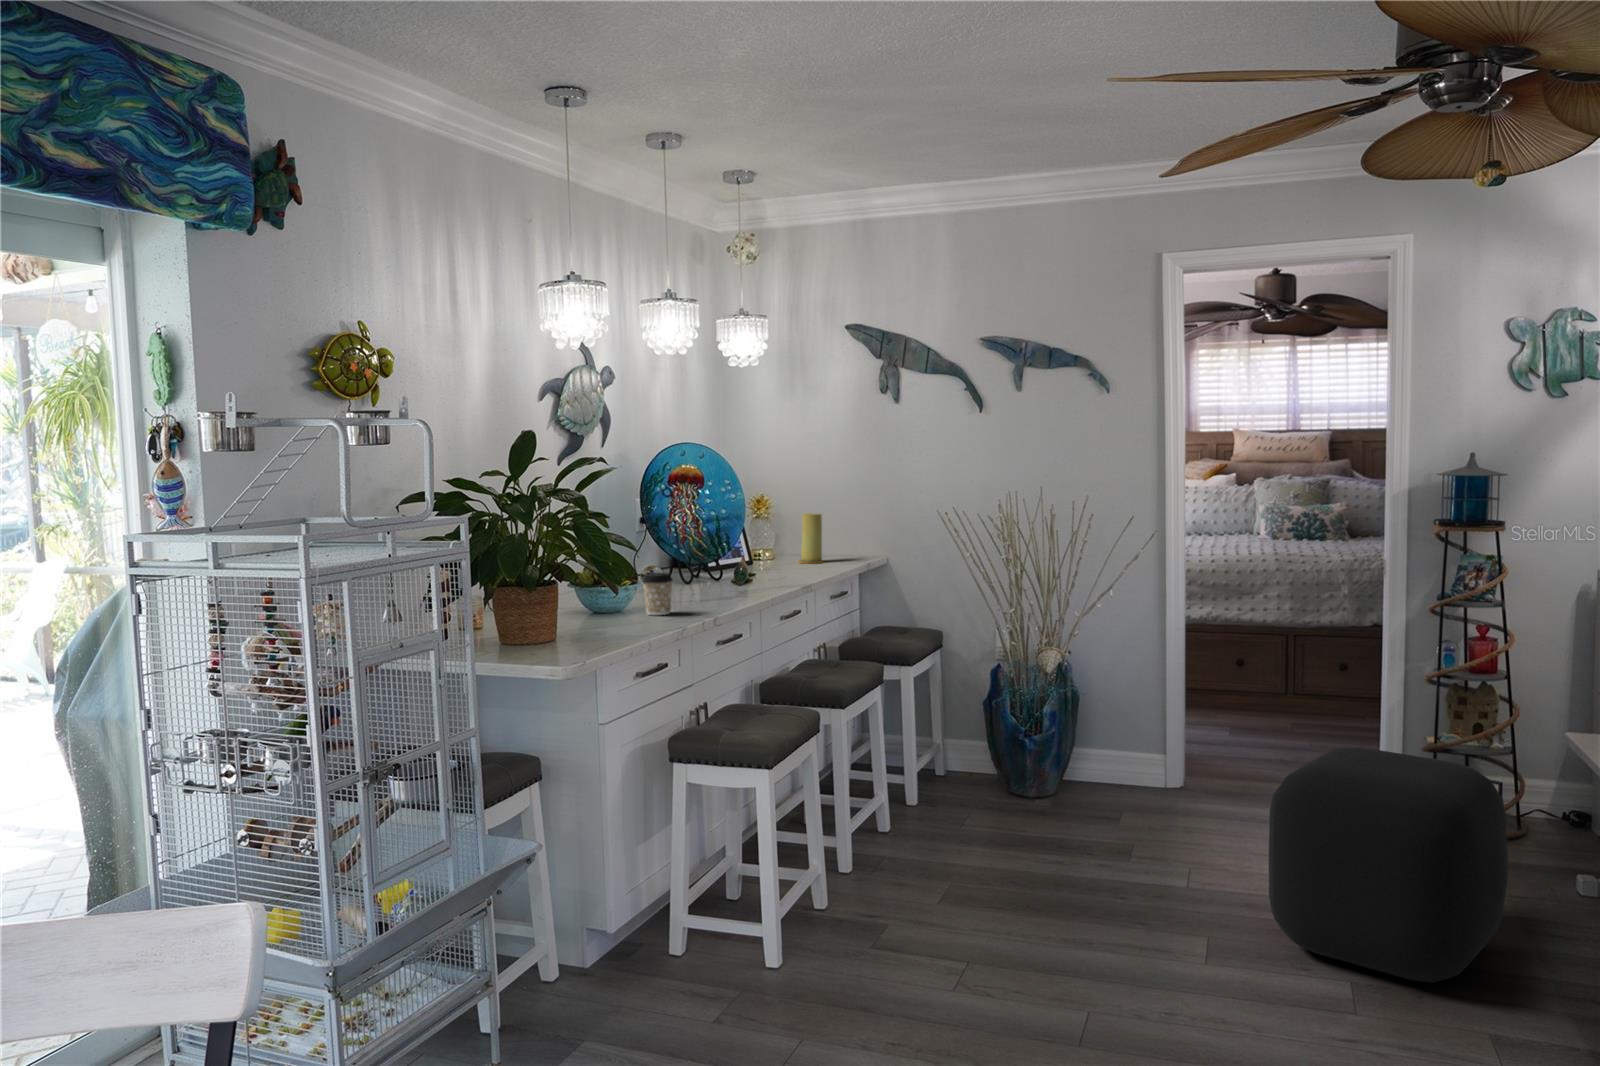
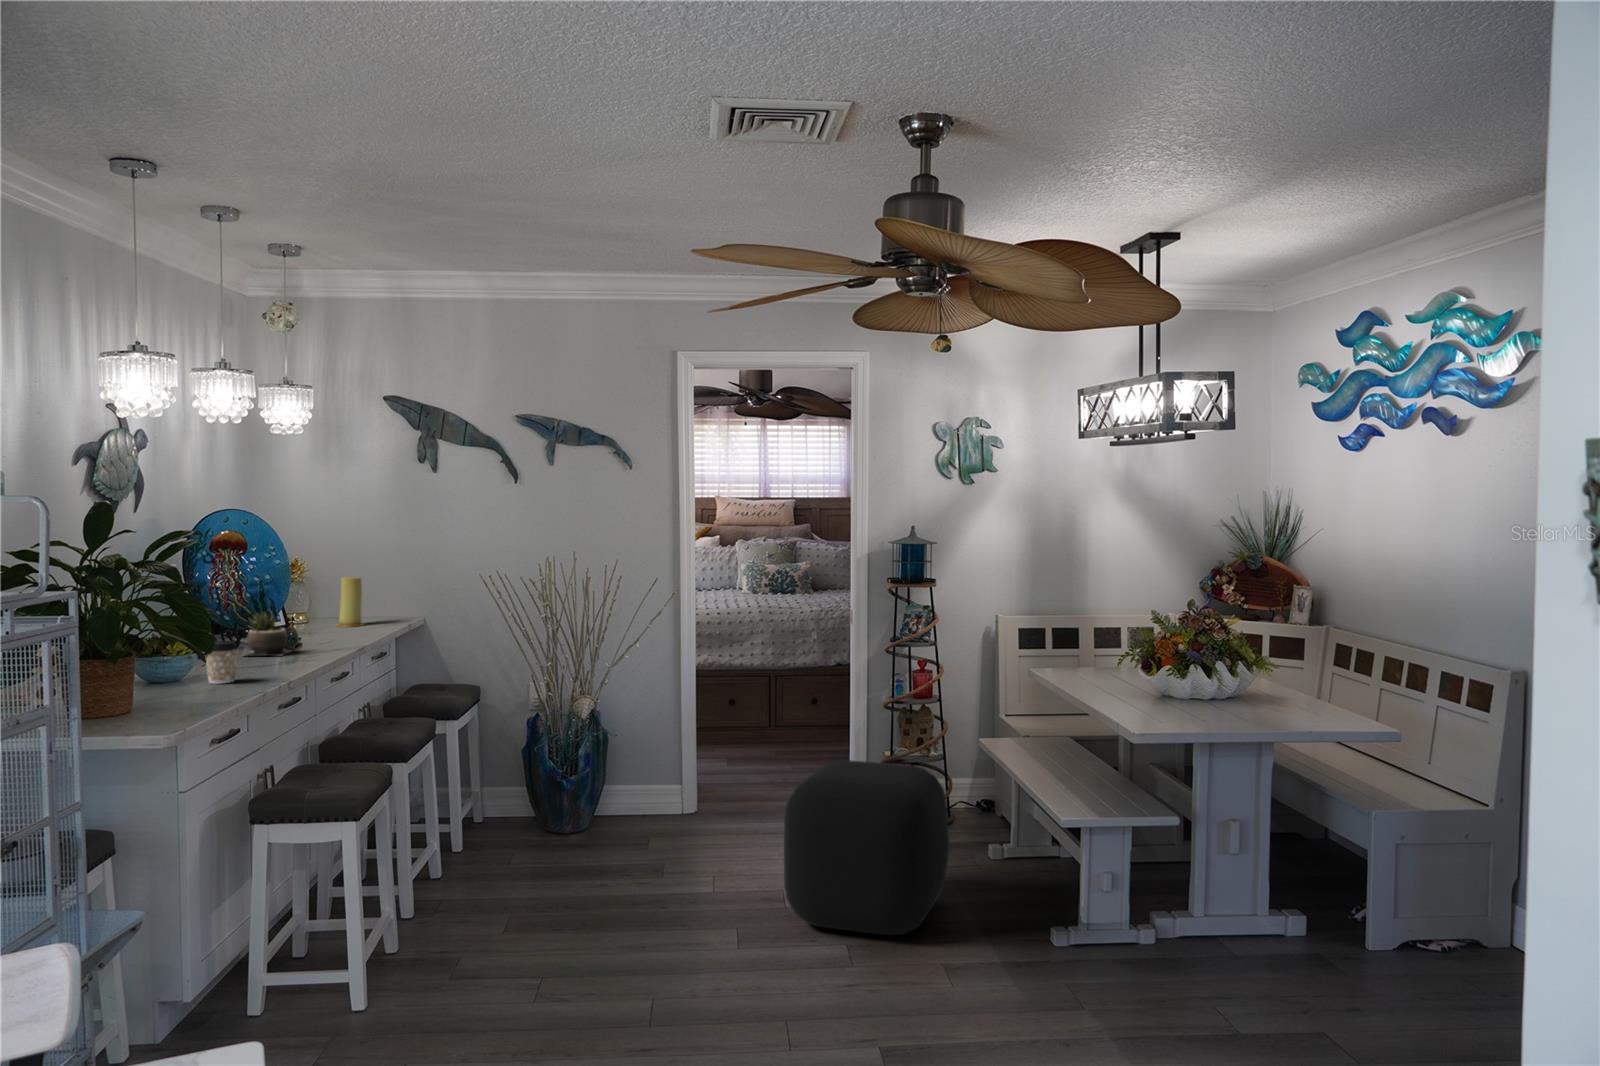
succulent plant: none [692,545,744,590] -> present [244,613,291,656]

